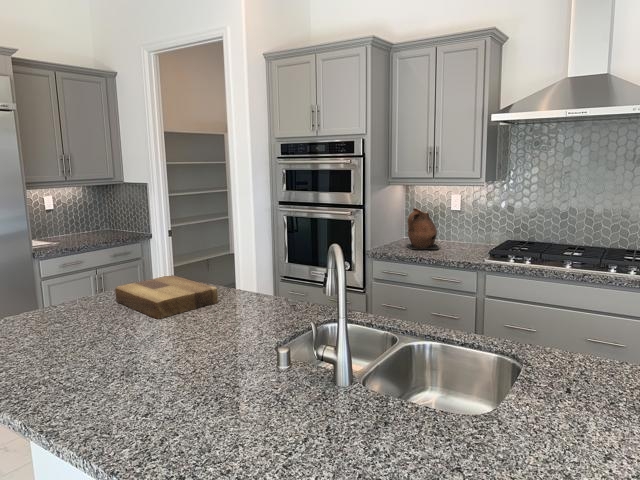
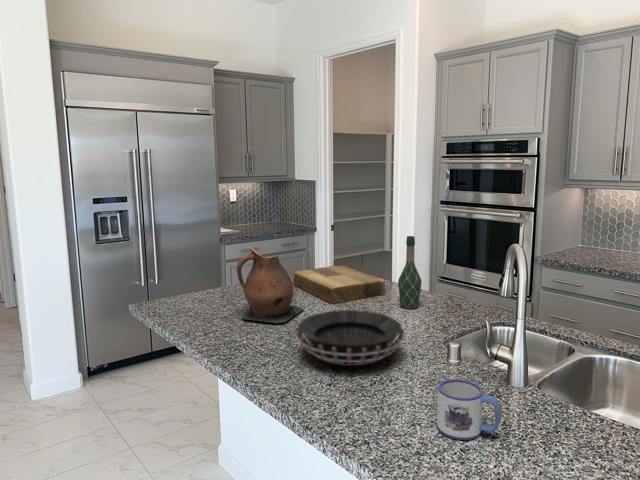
ceramic pitcher: present [407,208,439,249] -> present [237,247,304,324]
wine bottle: none [229,240,253,316] -> present [398,236,422,309]
decorative bowl: none [106,325,231,389] -> present [296,310,404,365]
mug: none [258,390,323,455] -> present [437,379,501,440]

